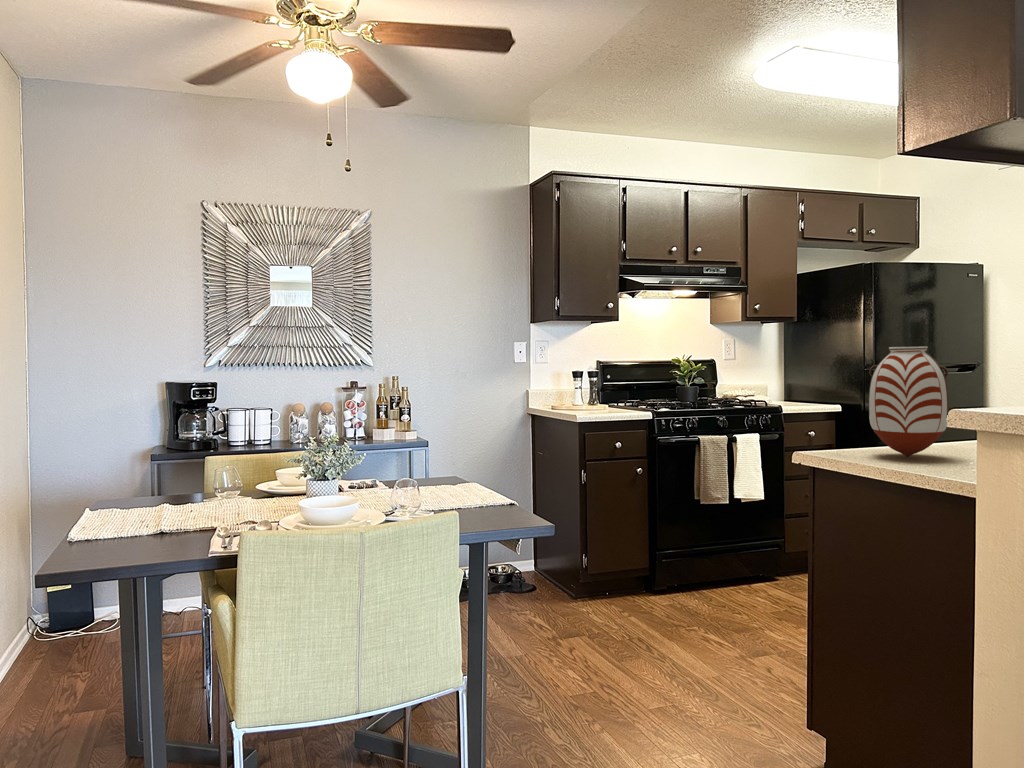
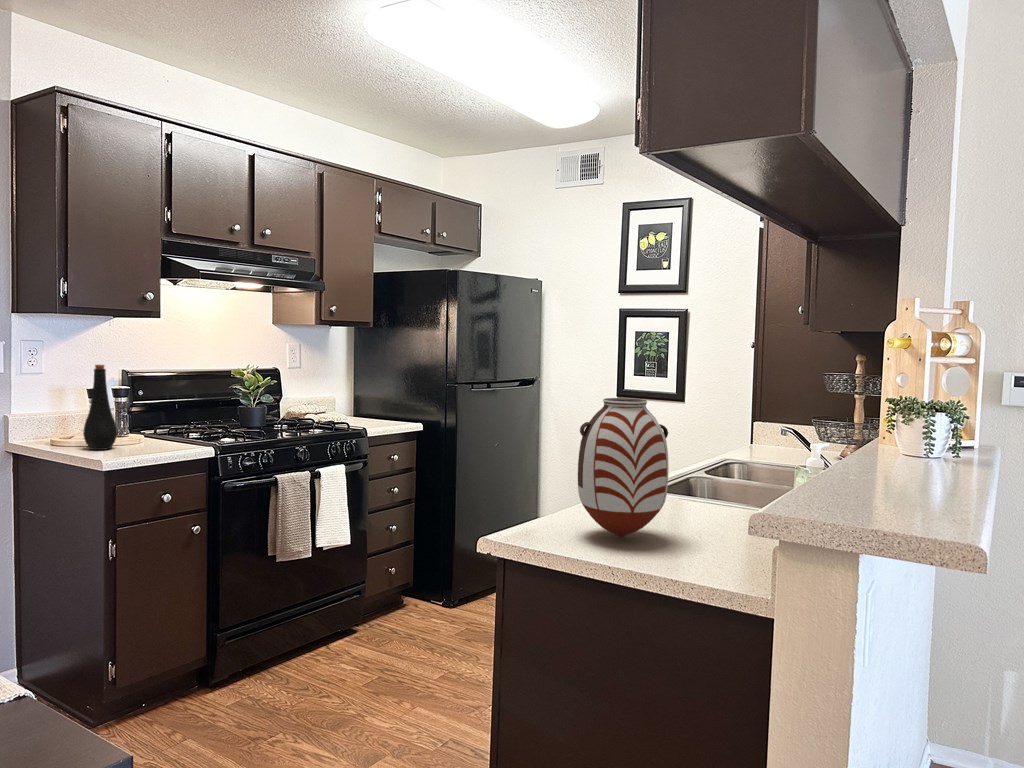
bottle: none [569,353,589,411] -> present [83,365,117,450]

